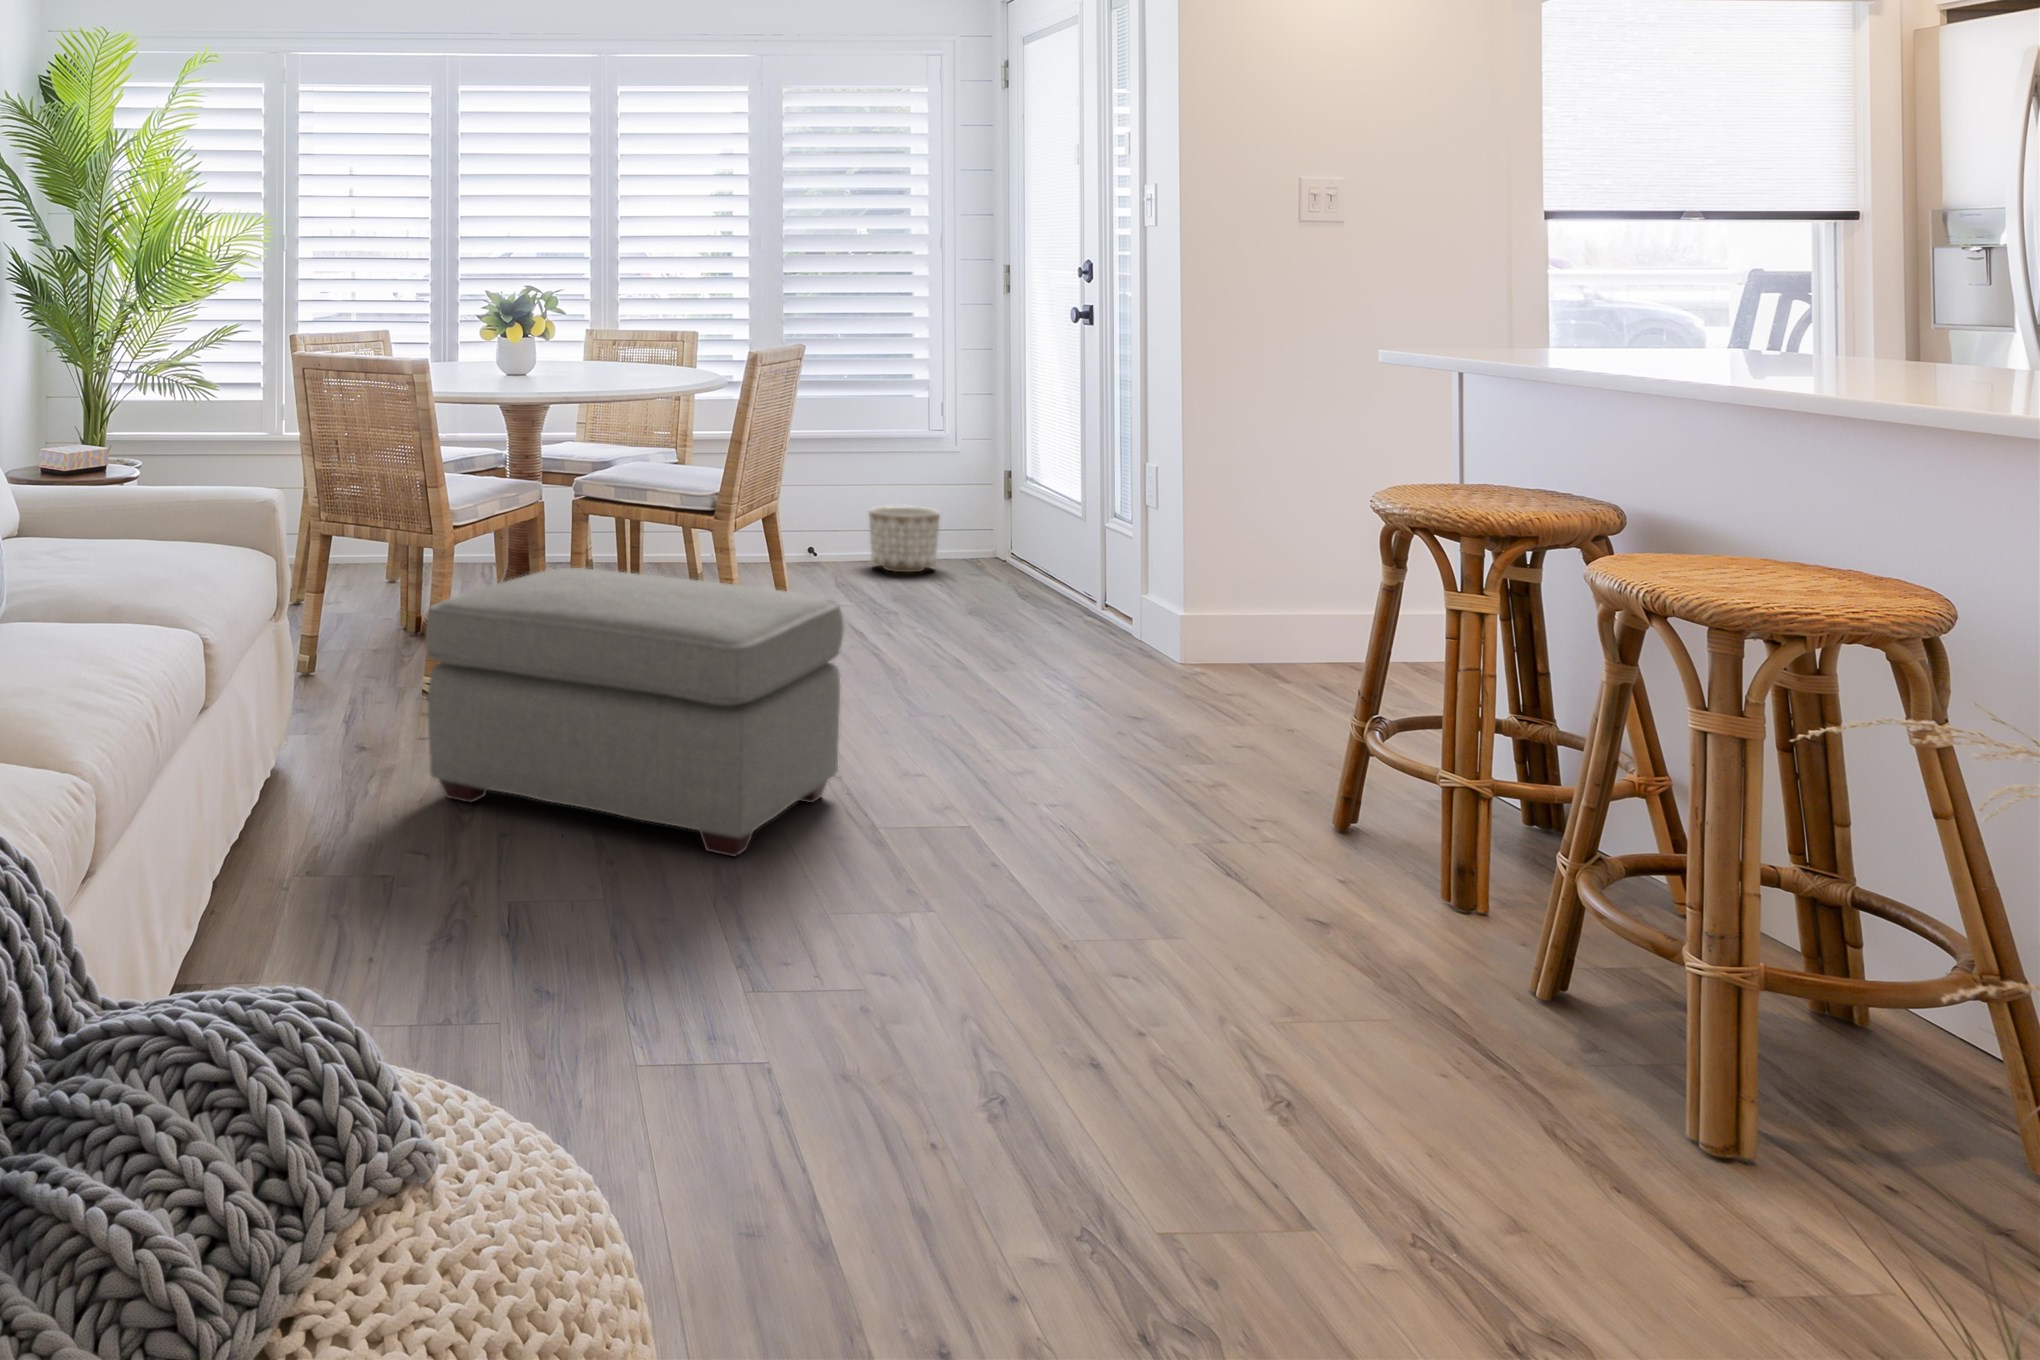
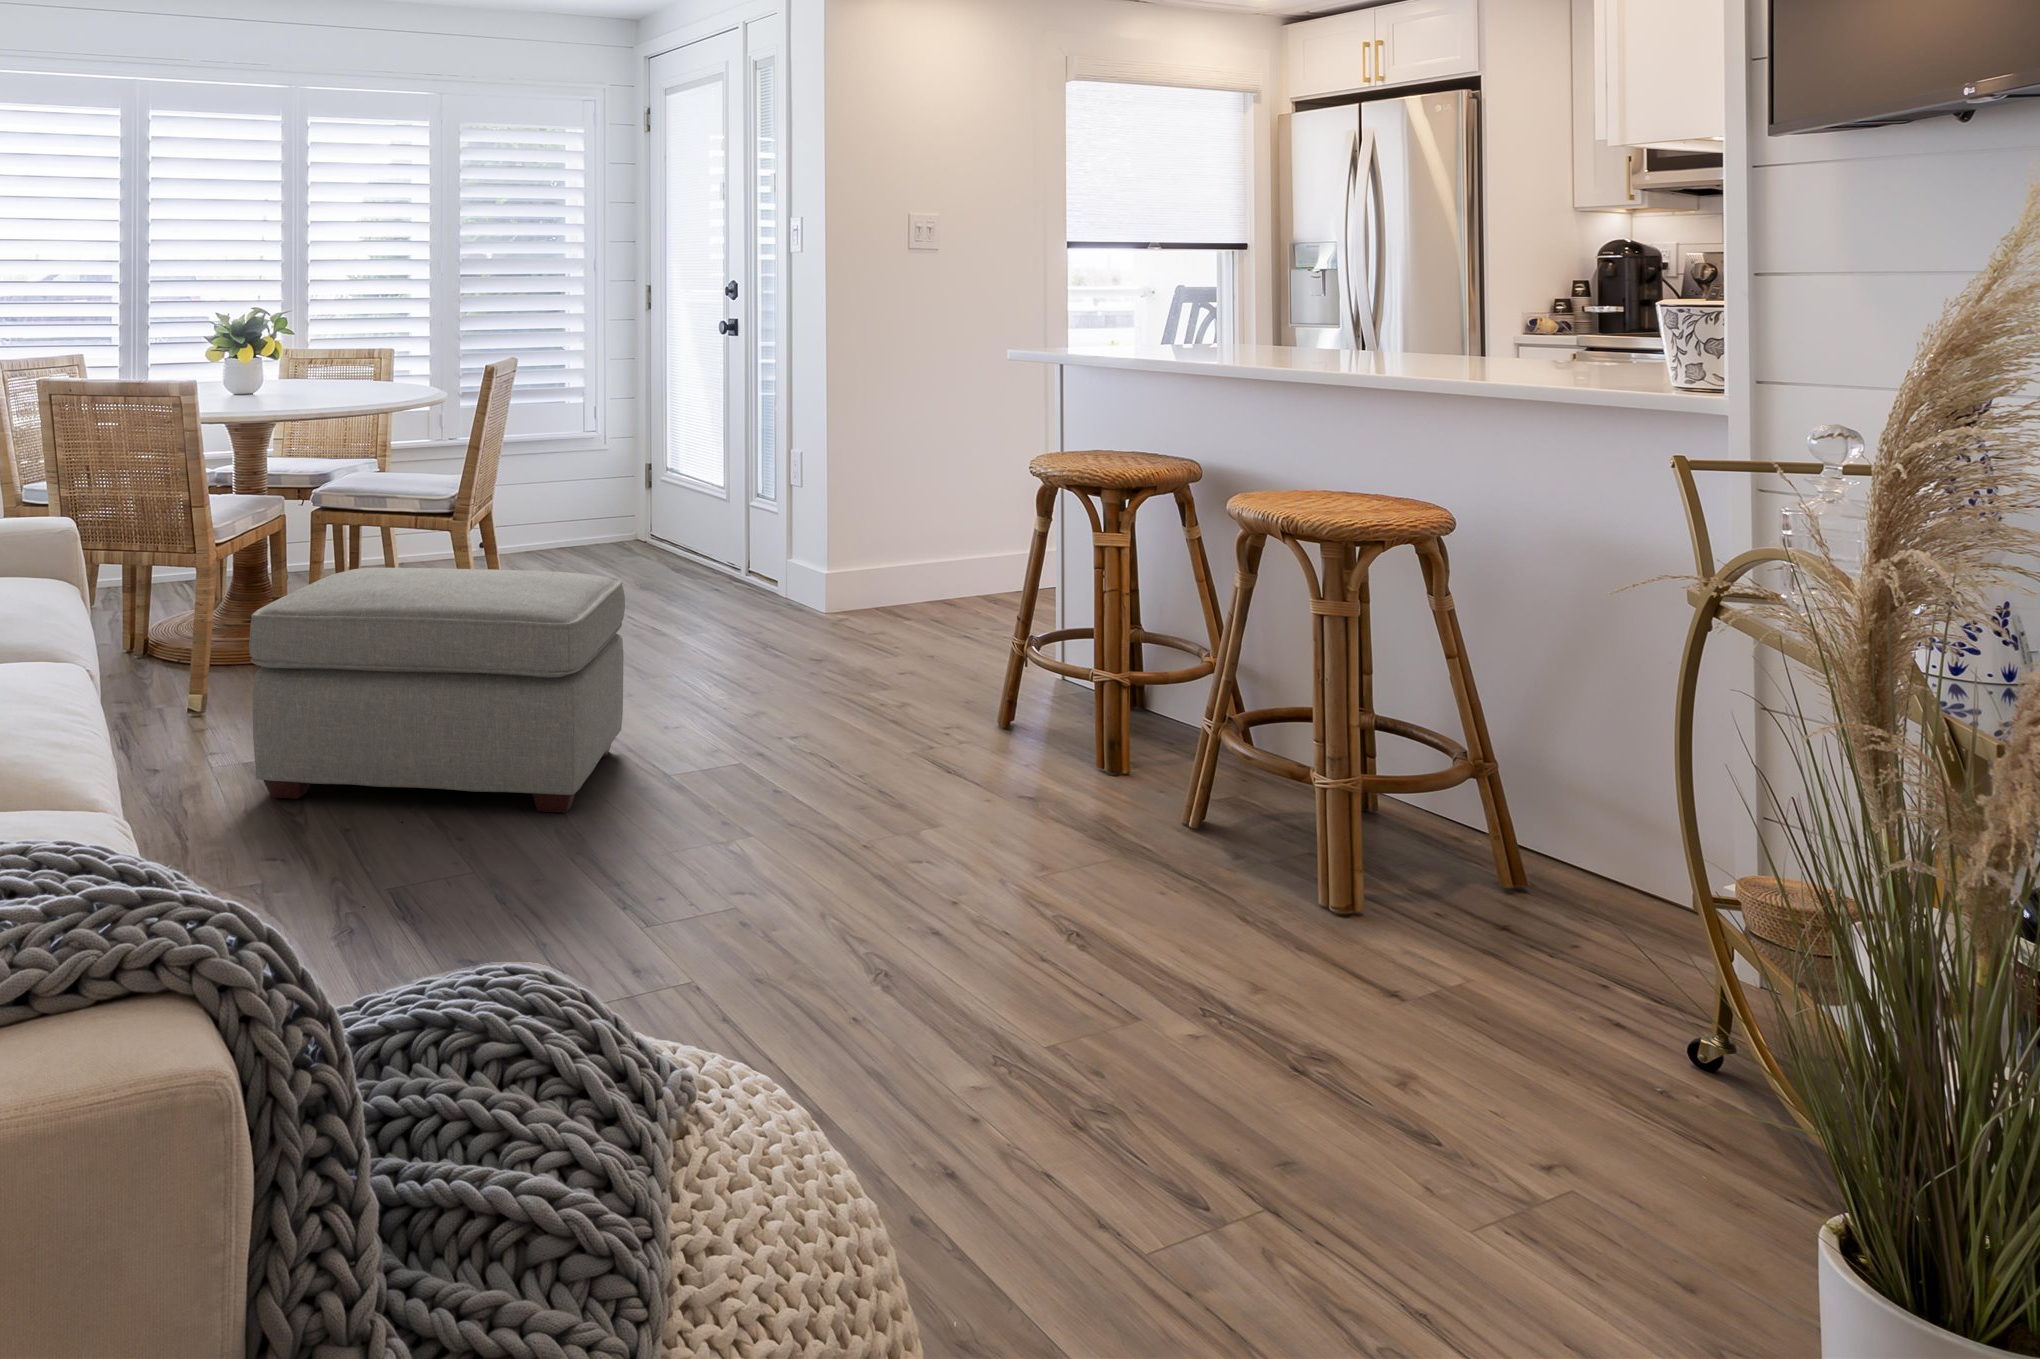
planter: present [869,506,940,572] -> none [540,498,601,556]

